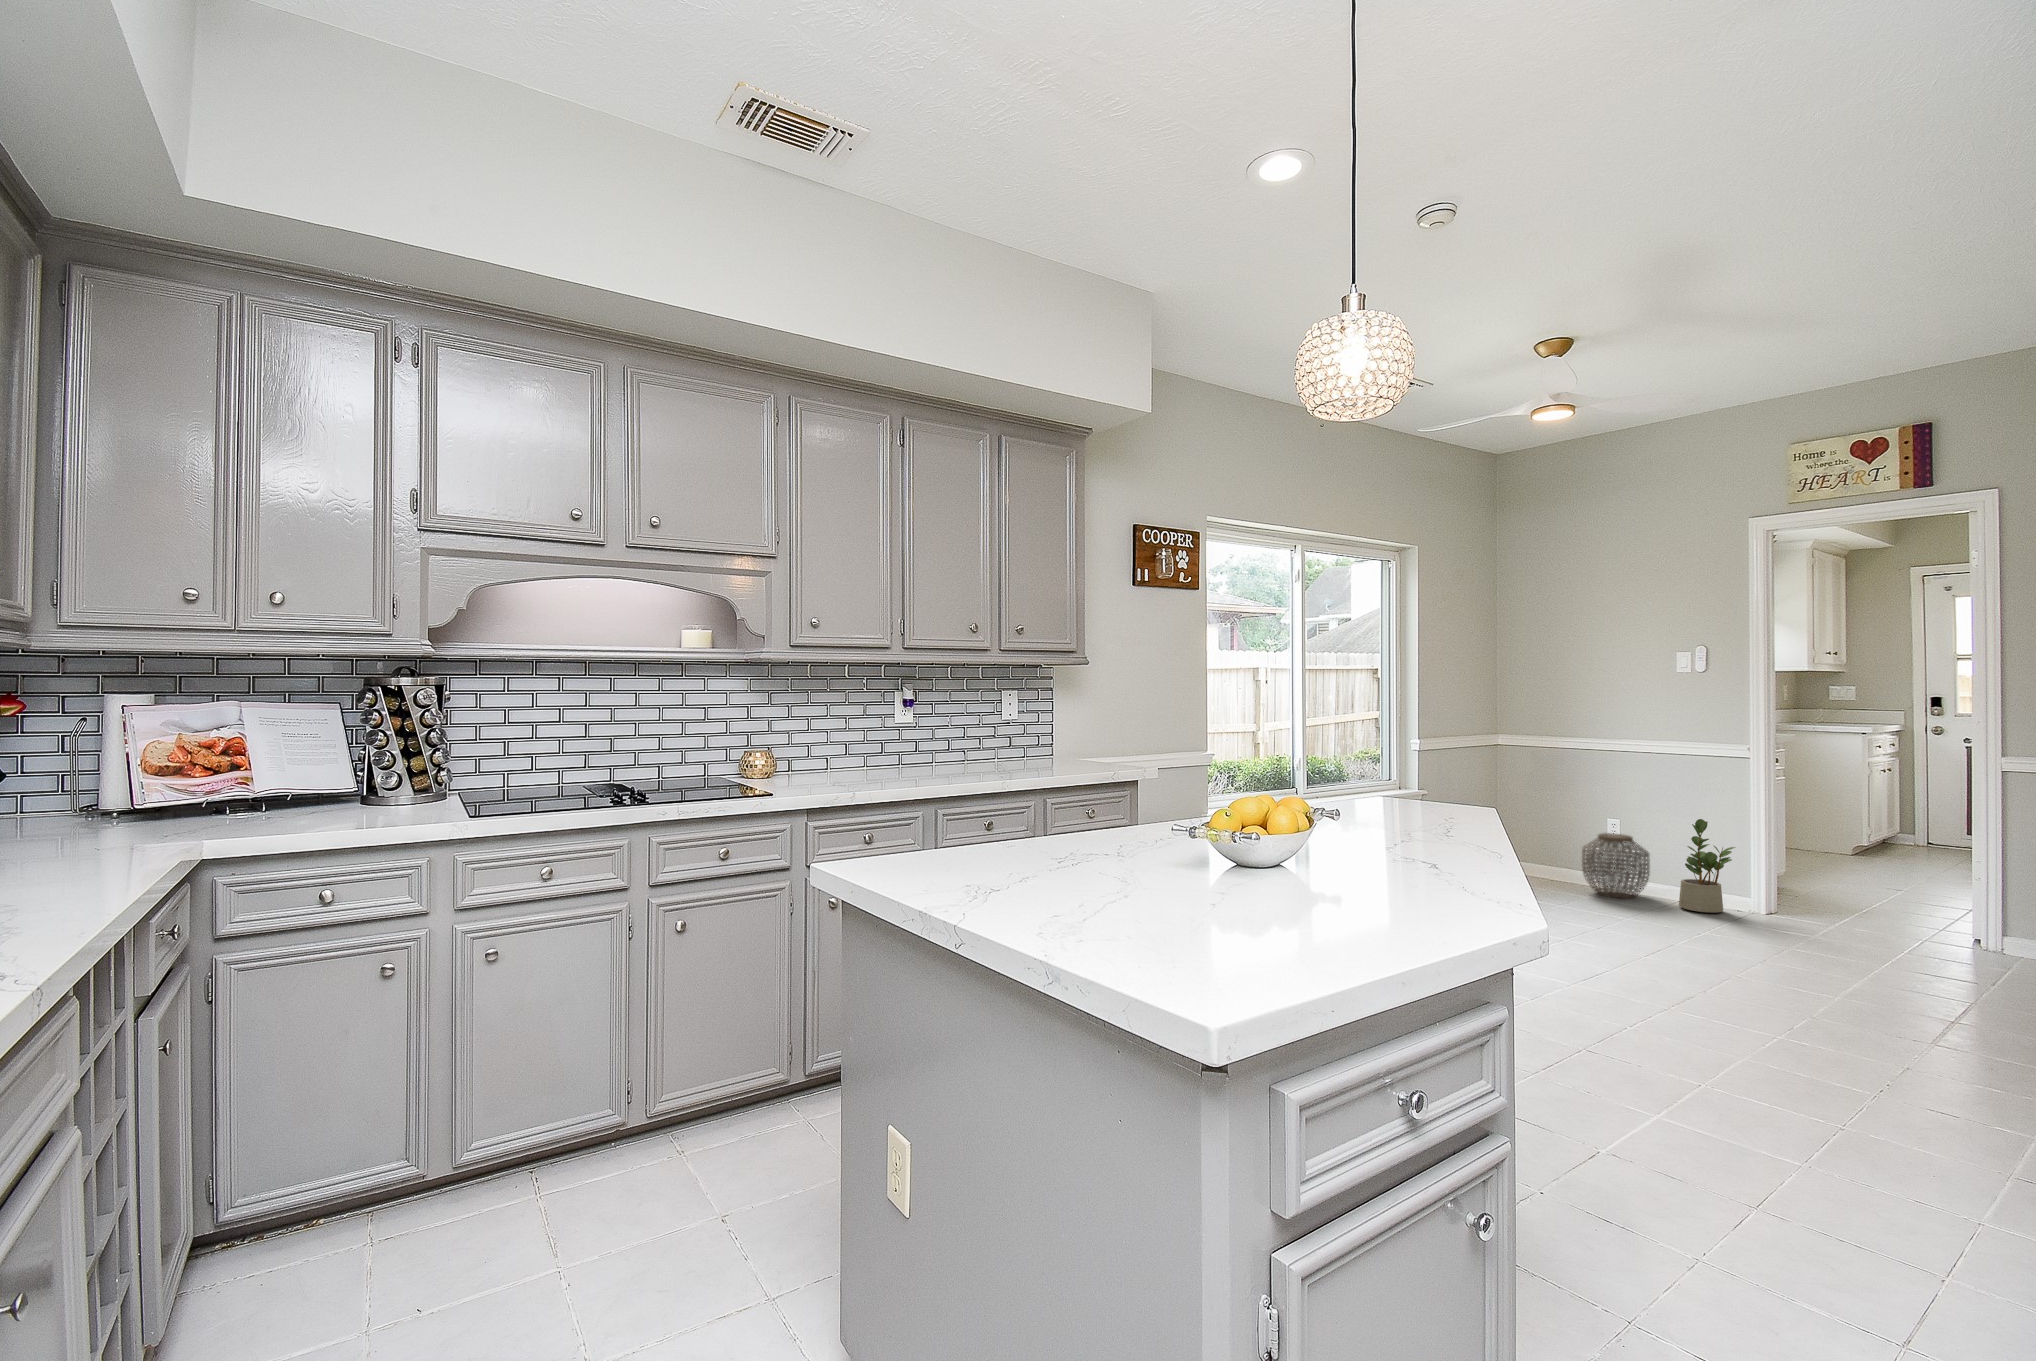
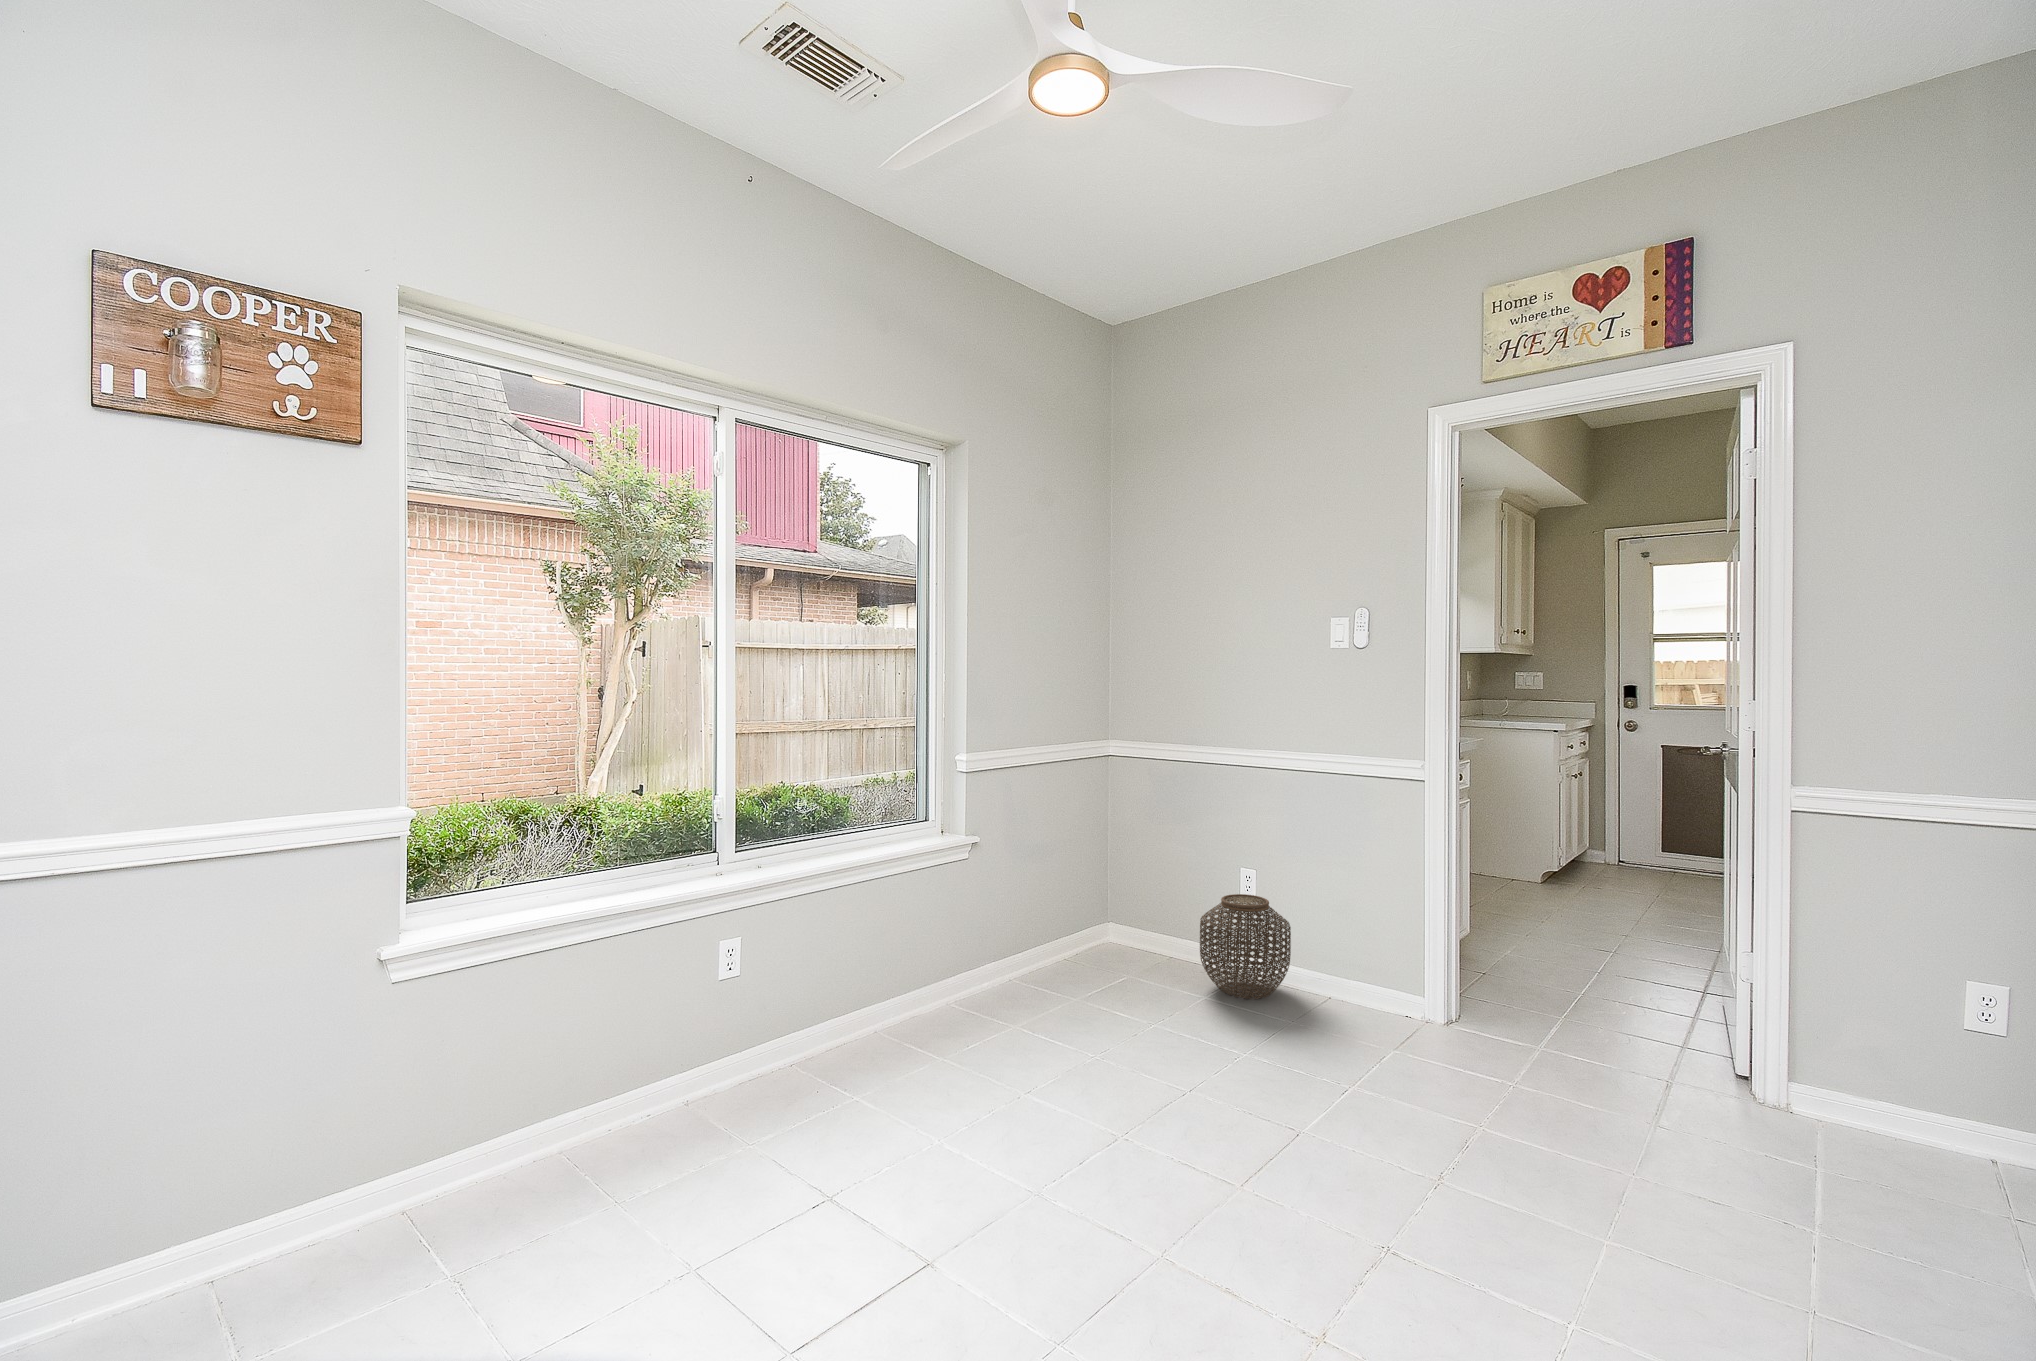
potted plant: present [1679,819,1735,913] -> none [1326,879,1405,1029]

